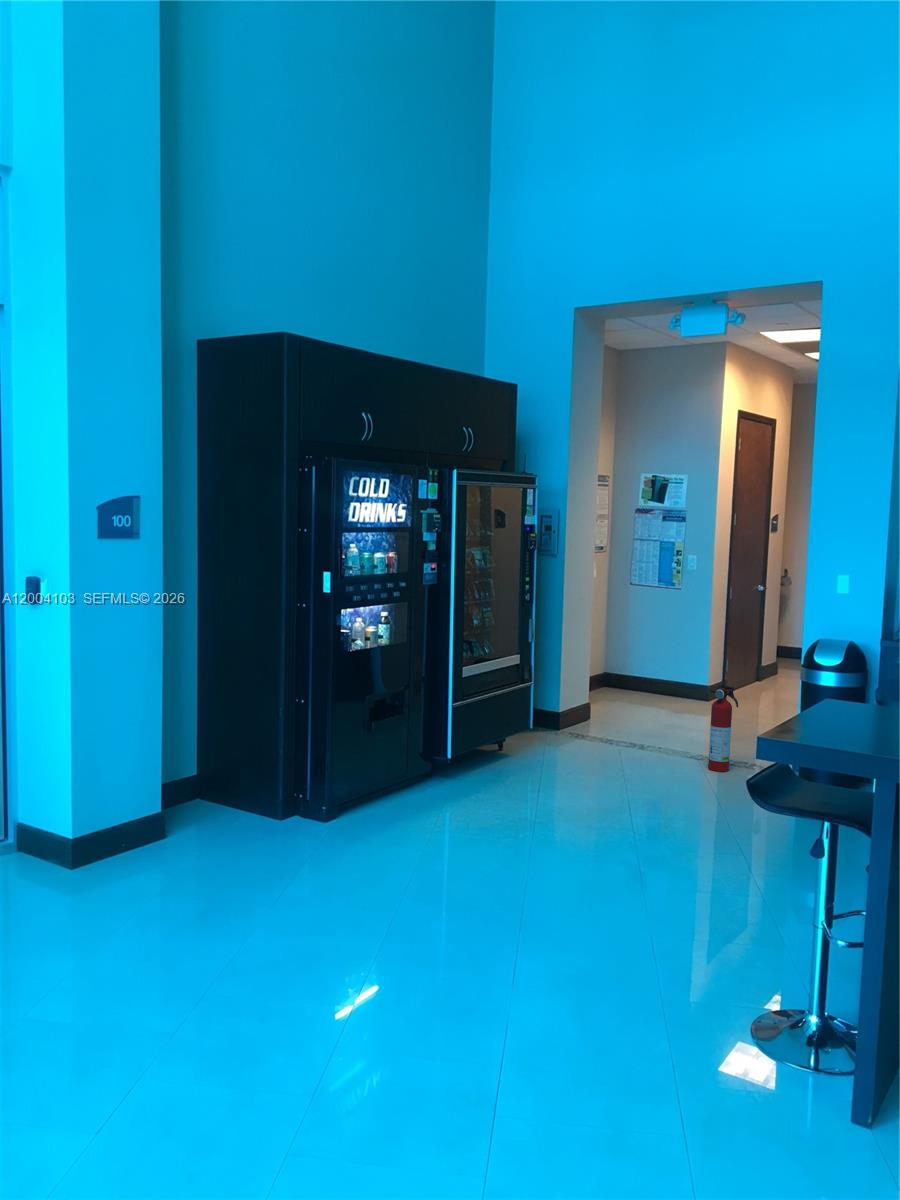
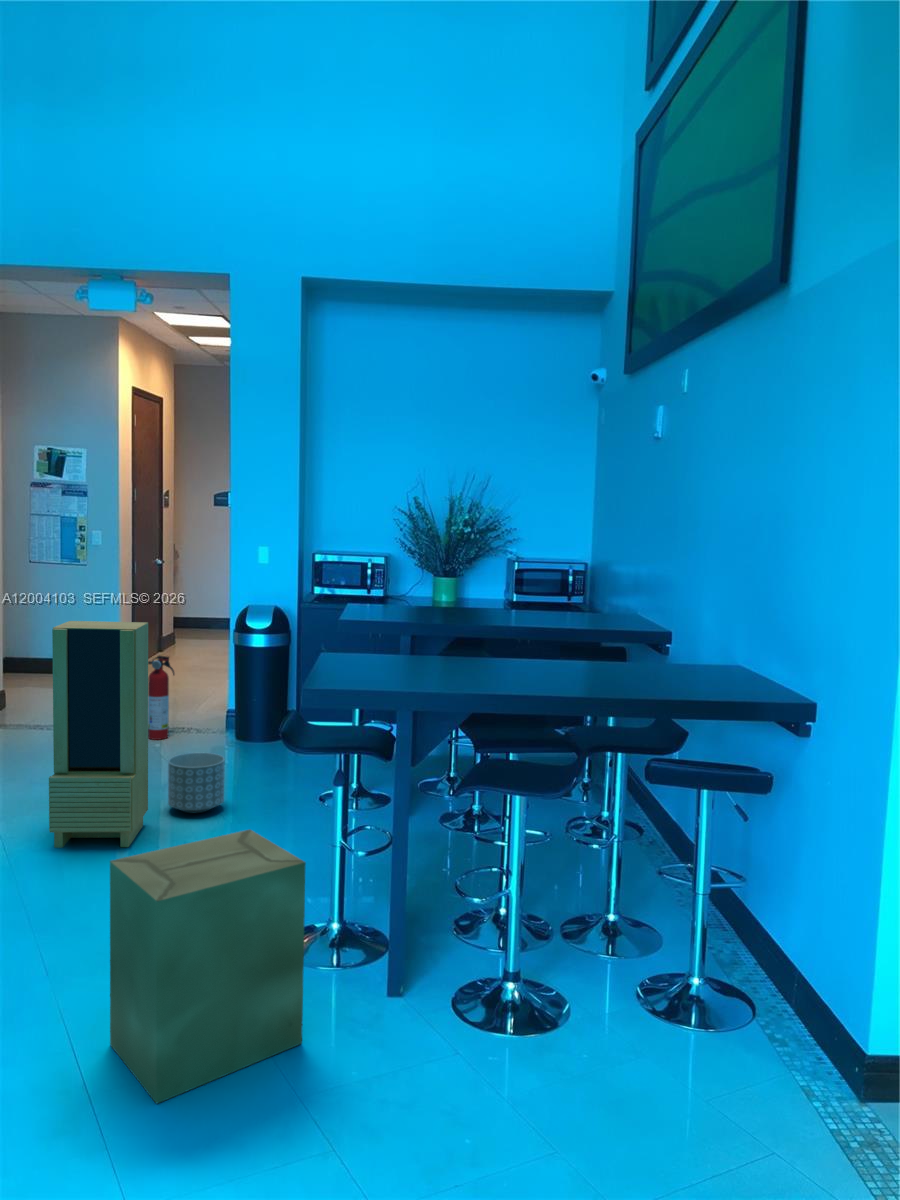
storage cabinet: none [574,642,681,873] -> present [49,621,148,848]
planter: none [696,790,758,855] -> present [168,752,224,813]
cardboard box: none [546,878,741,1137] -> present [110,830,306,1104]

